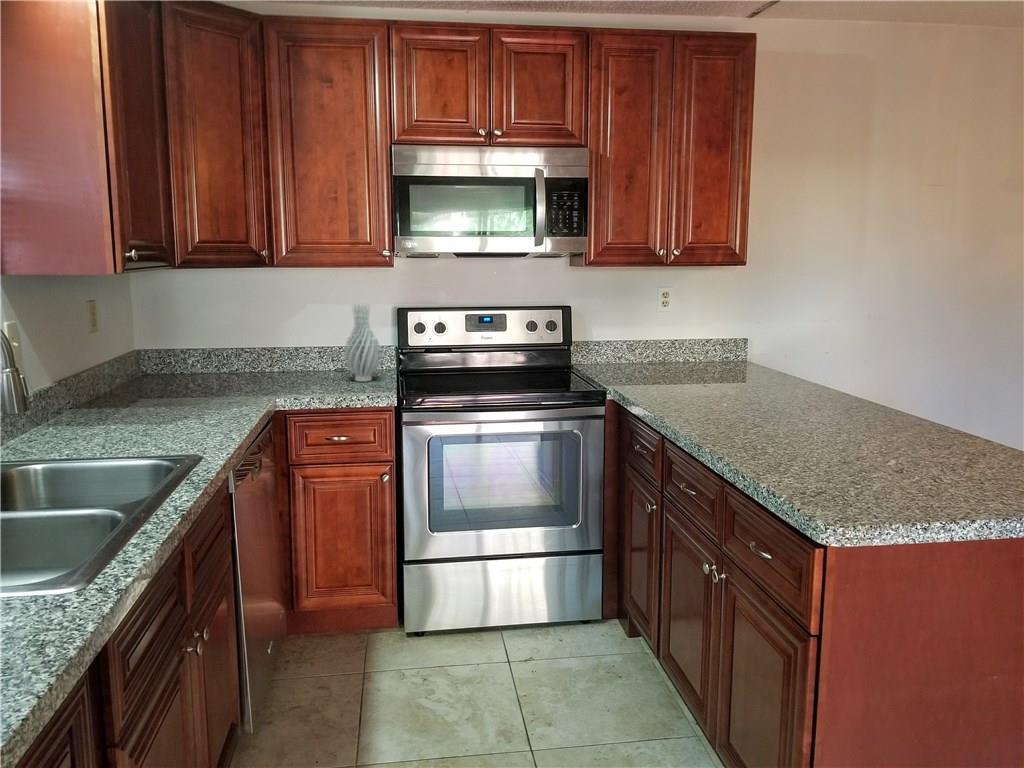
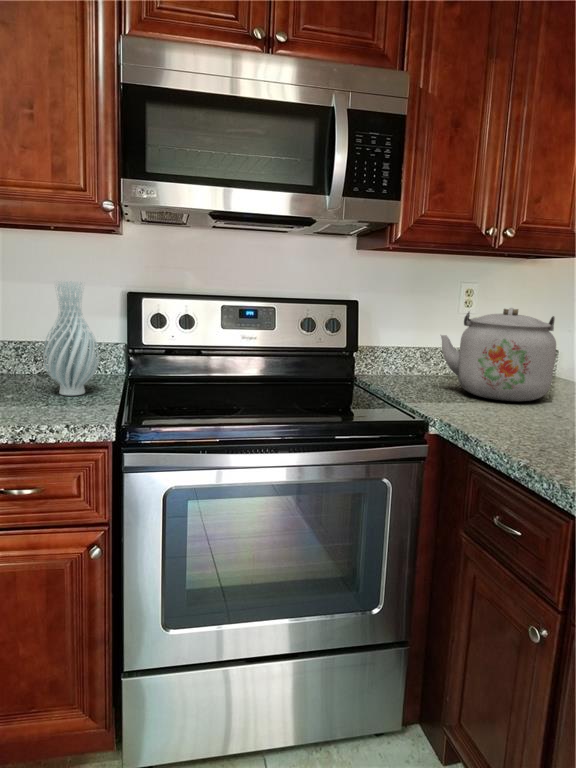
kettle: none [630,308,717,377] -> present [441,308,556,401]

